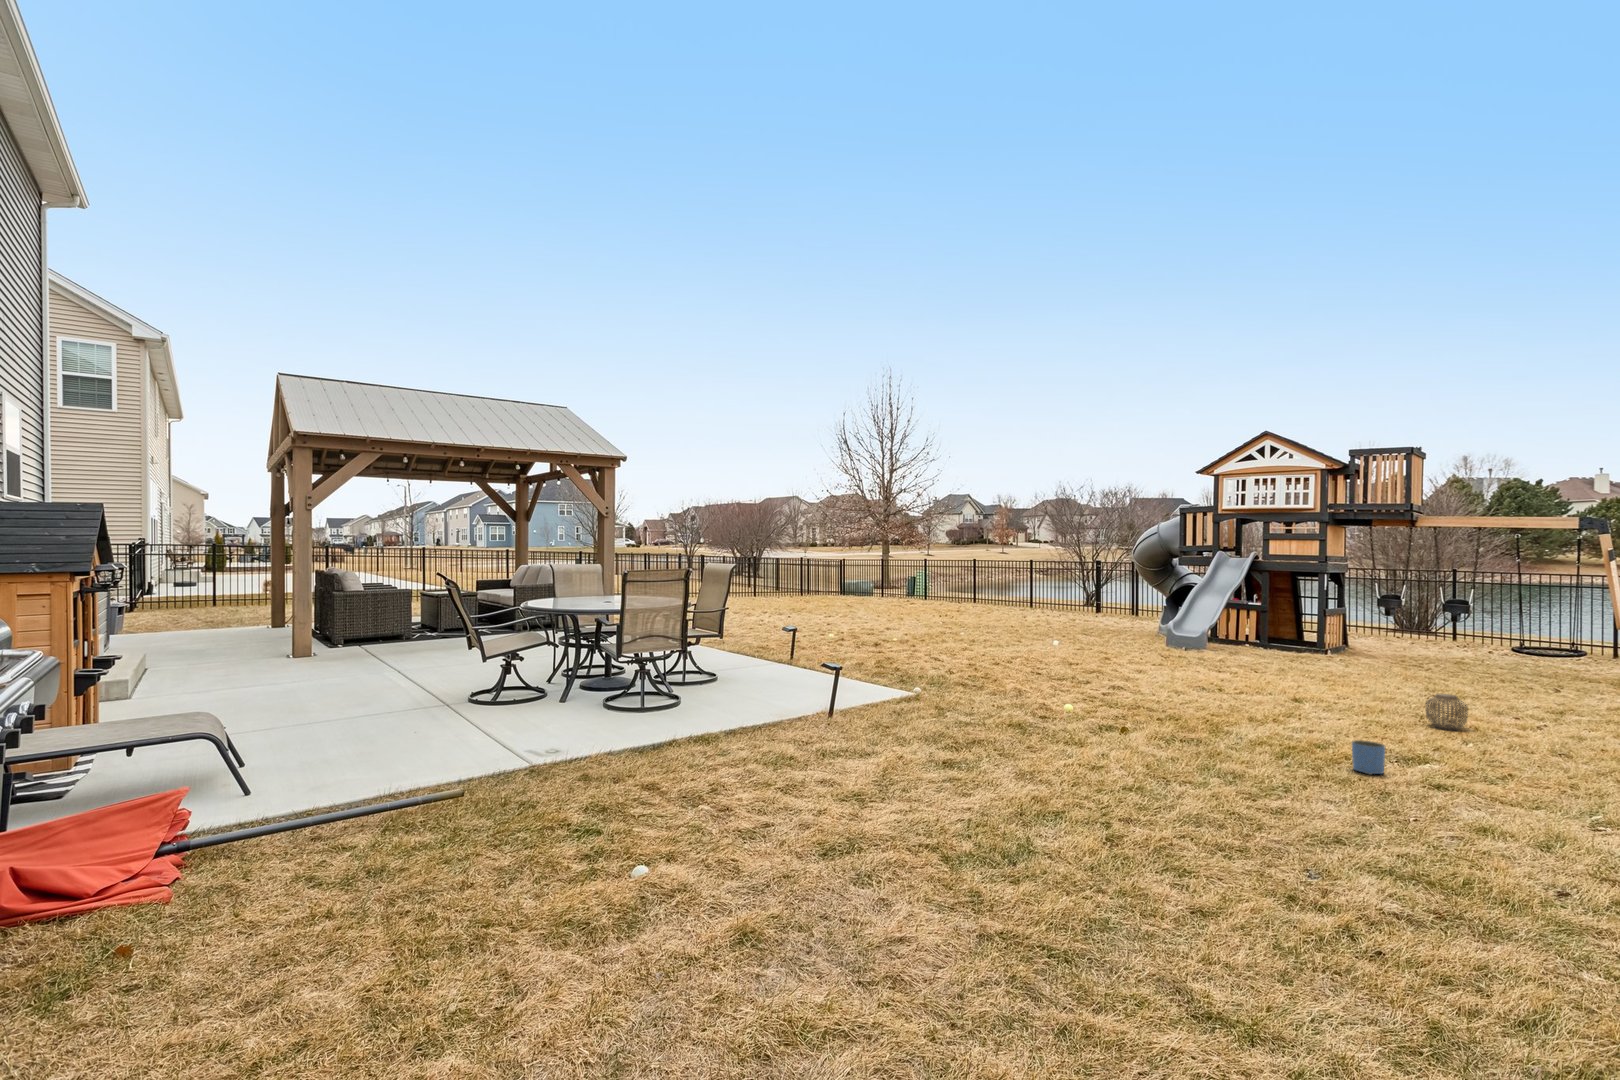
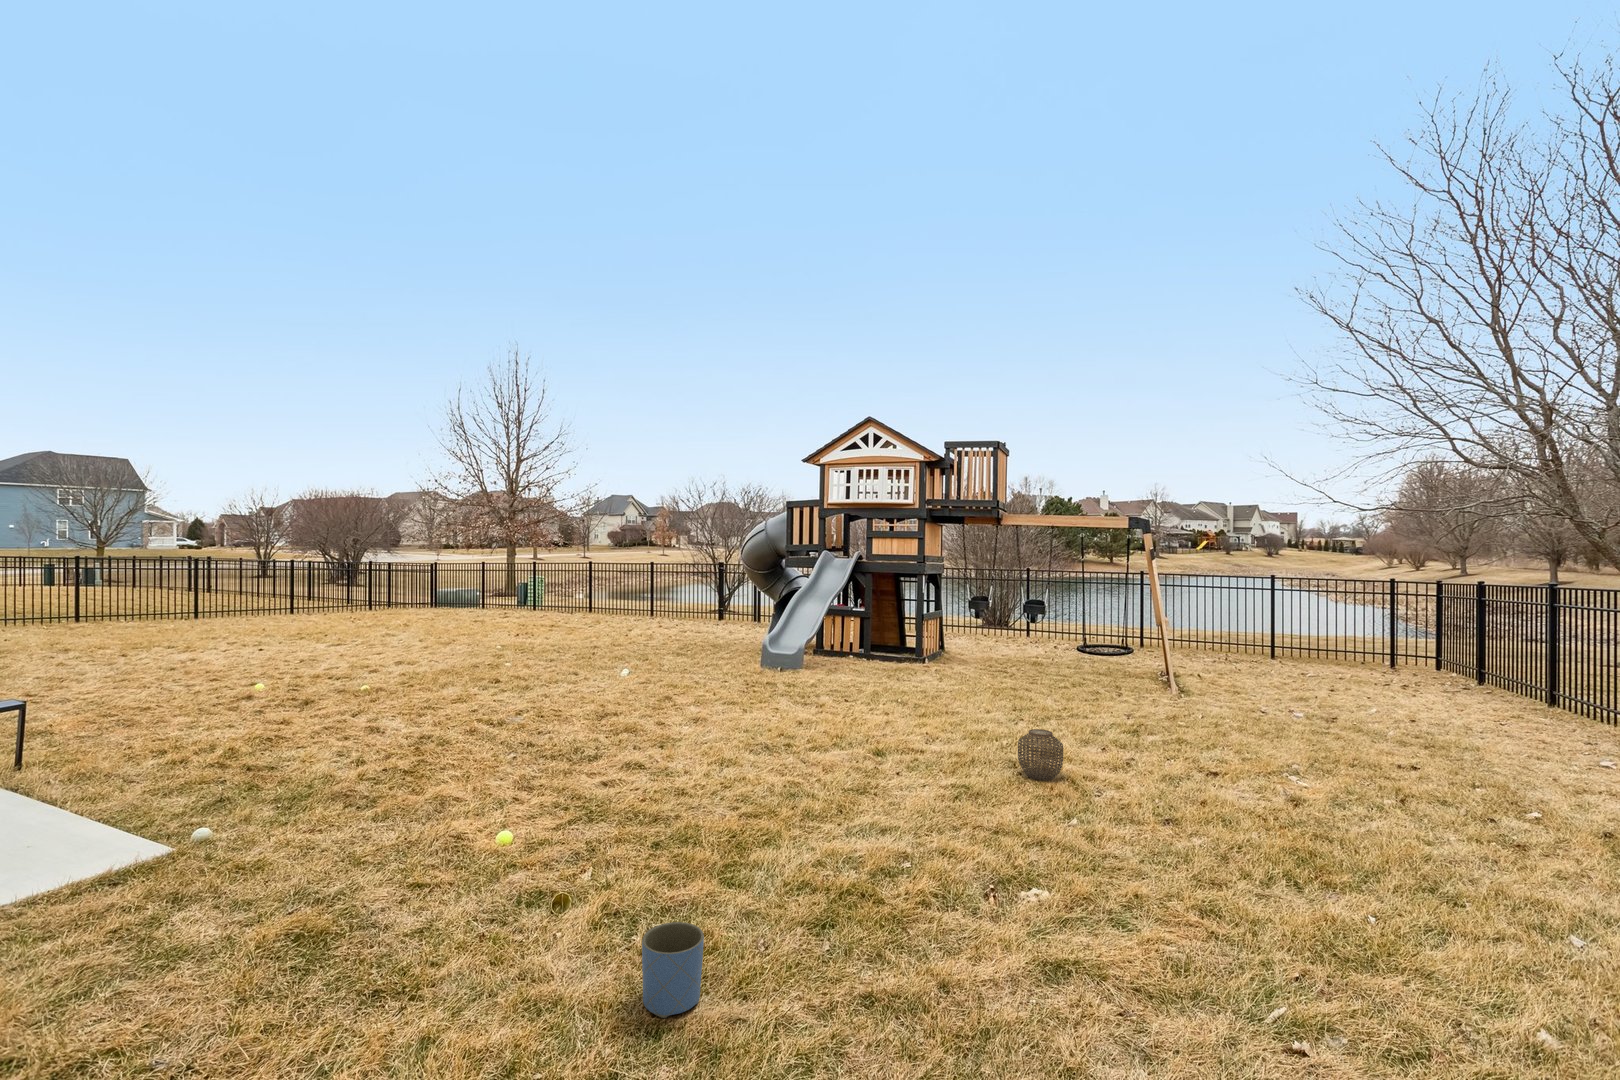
planter: present [1352,740,1385,775] -> present [642,922,704,1018]

